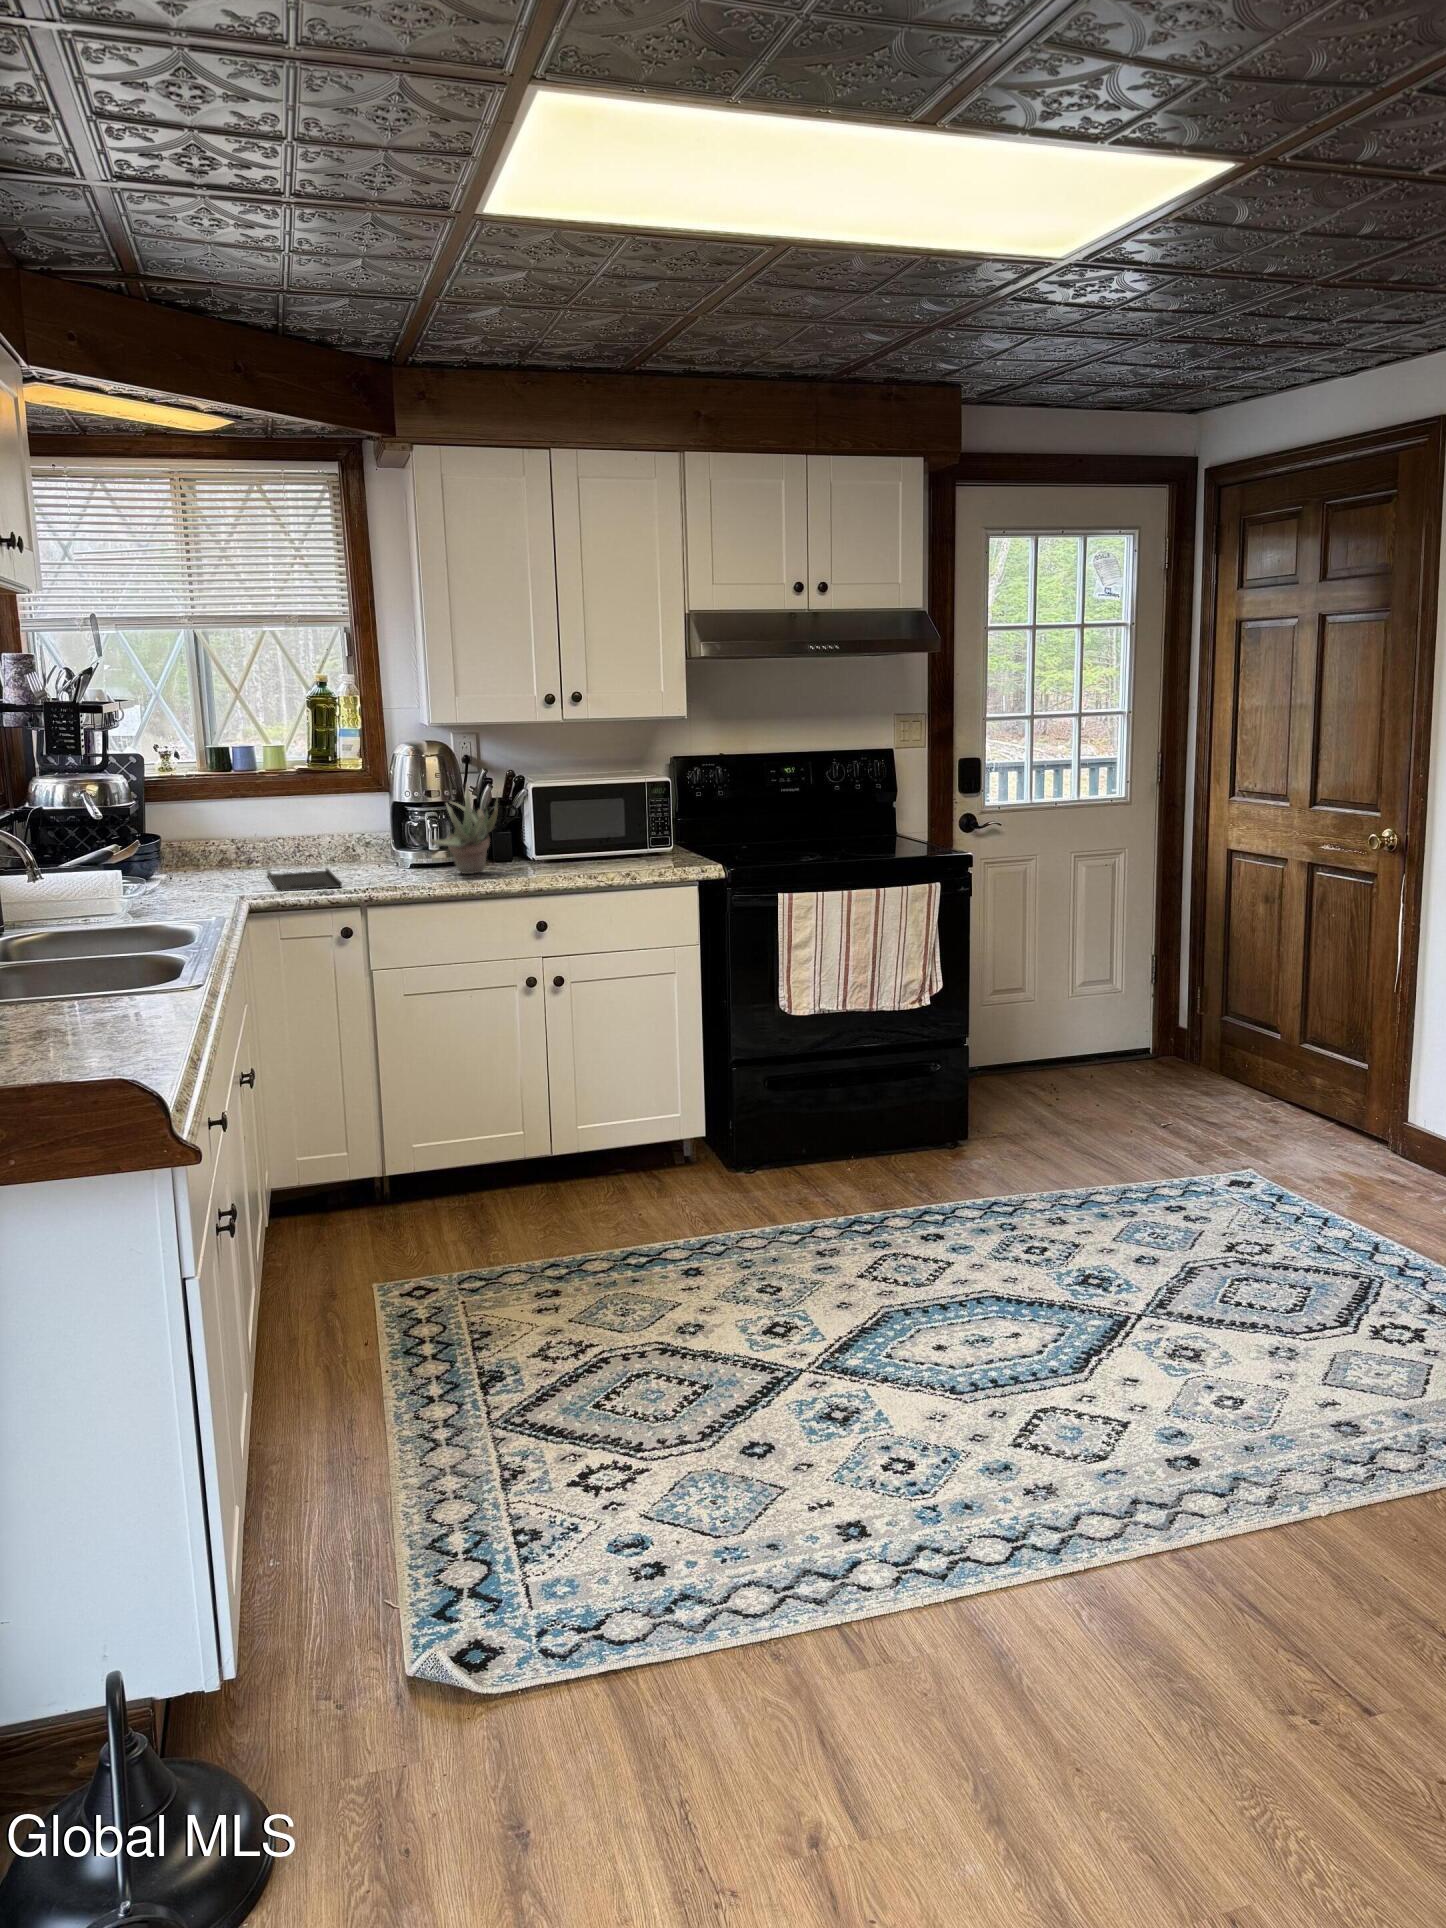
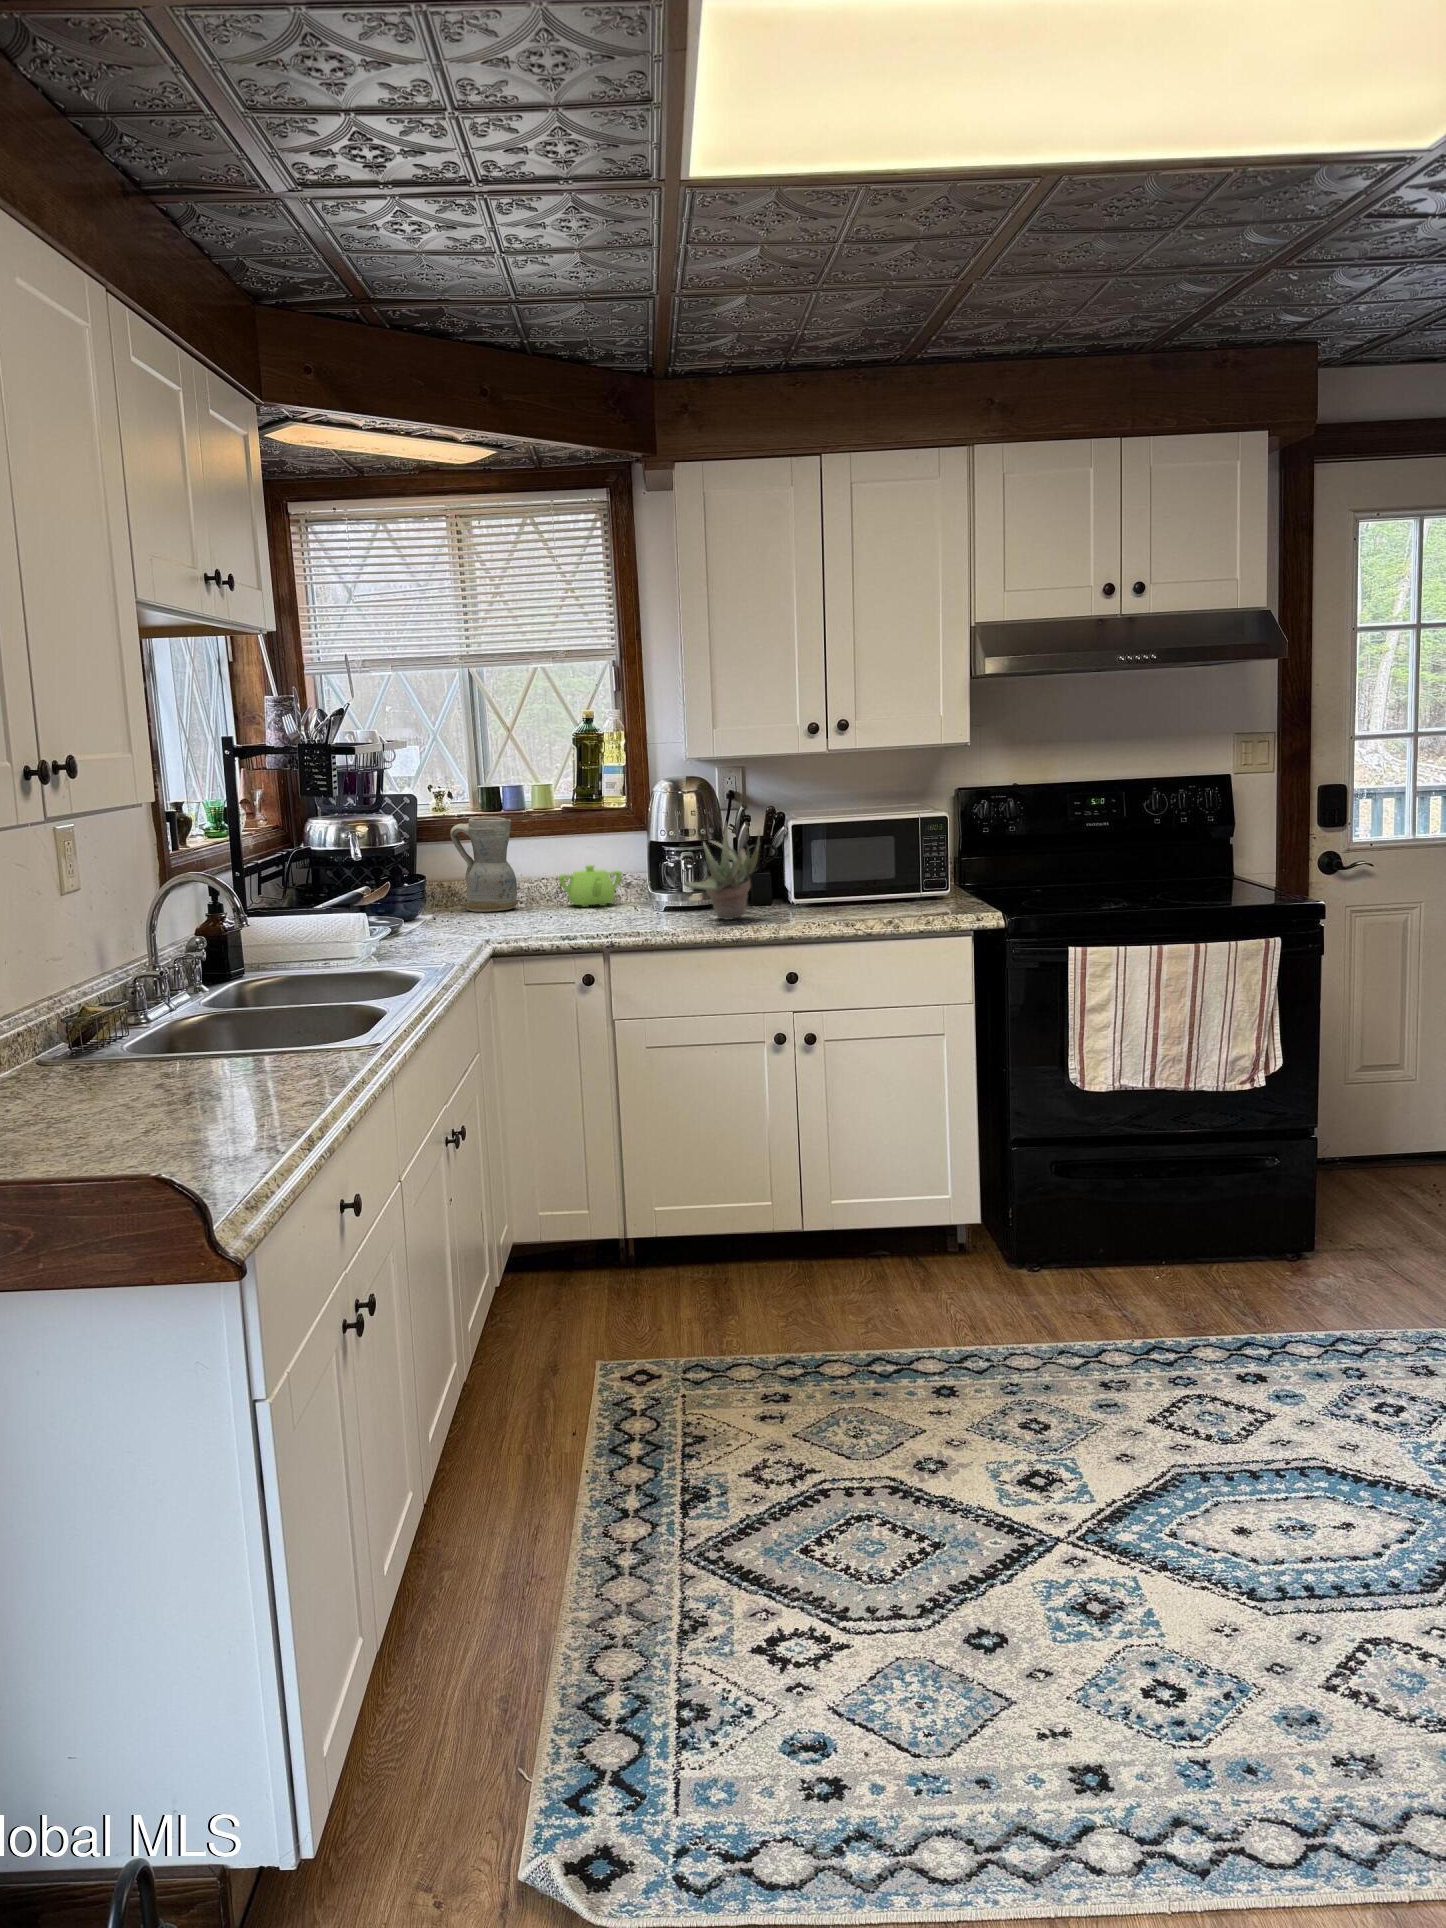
ceramic pitcher: none [186,780,255,871] -> present [450,817,517,912]
teapot: none [296,826,357,866] -> present [558,865,622,907]
tray: present [267,868,342,892] -> none [521,910,588,936]

